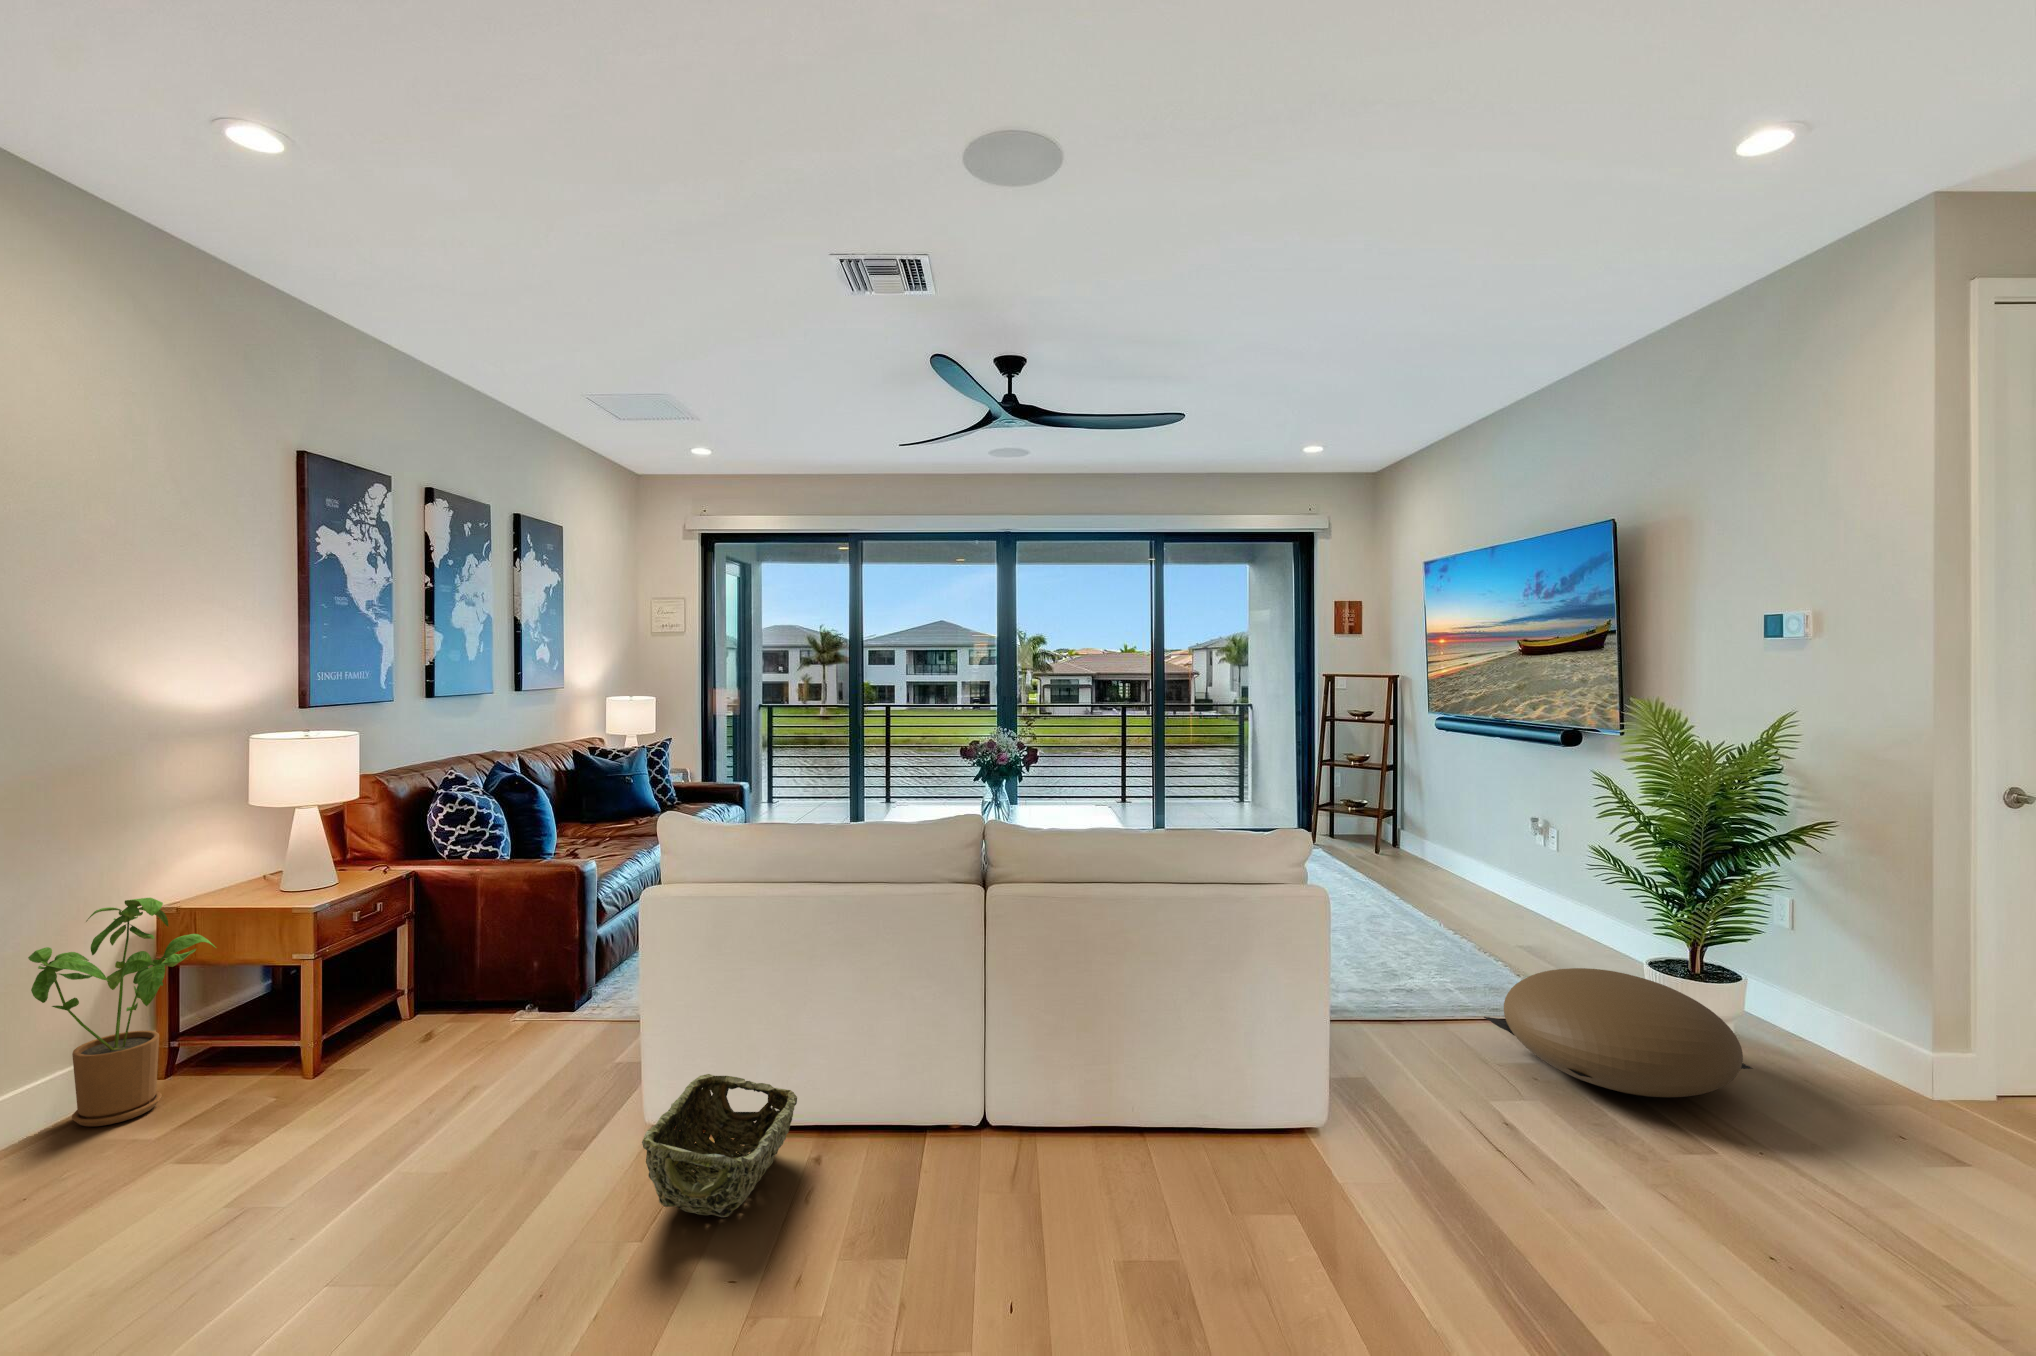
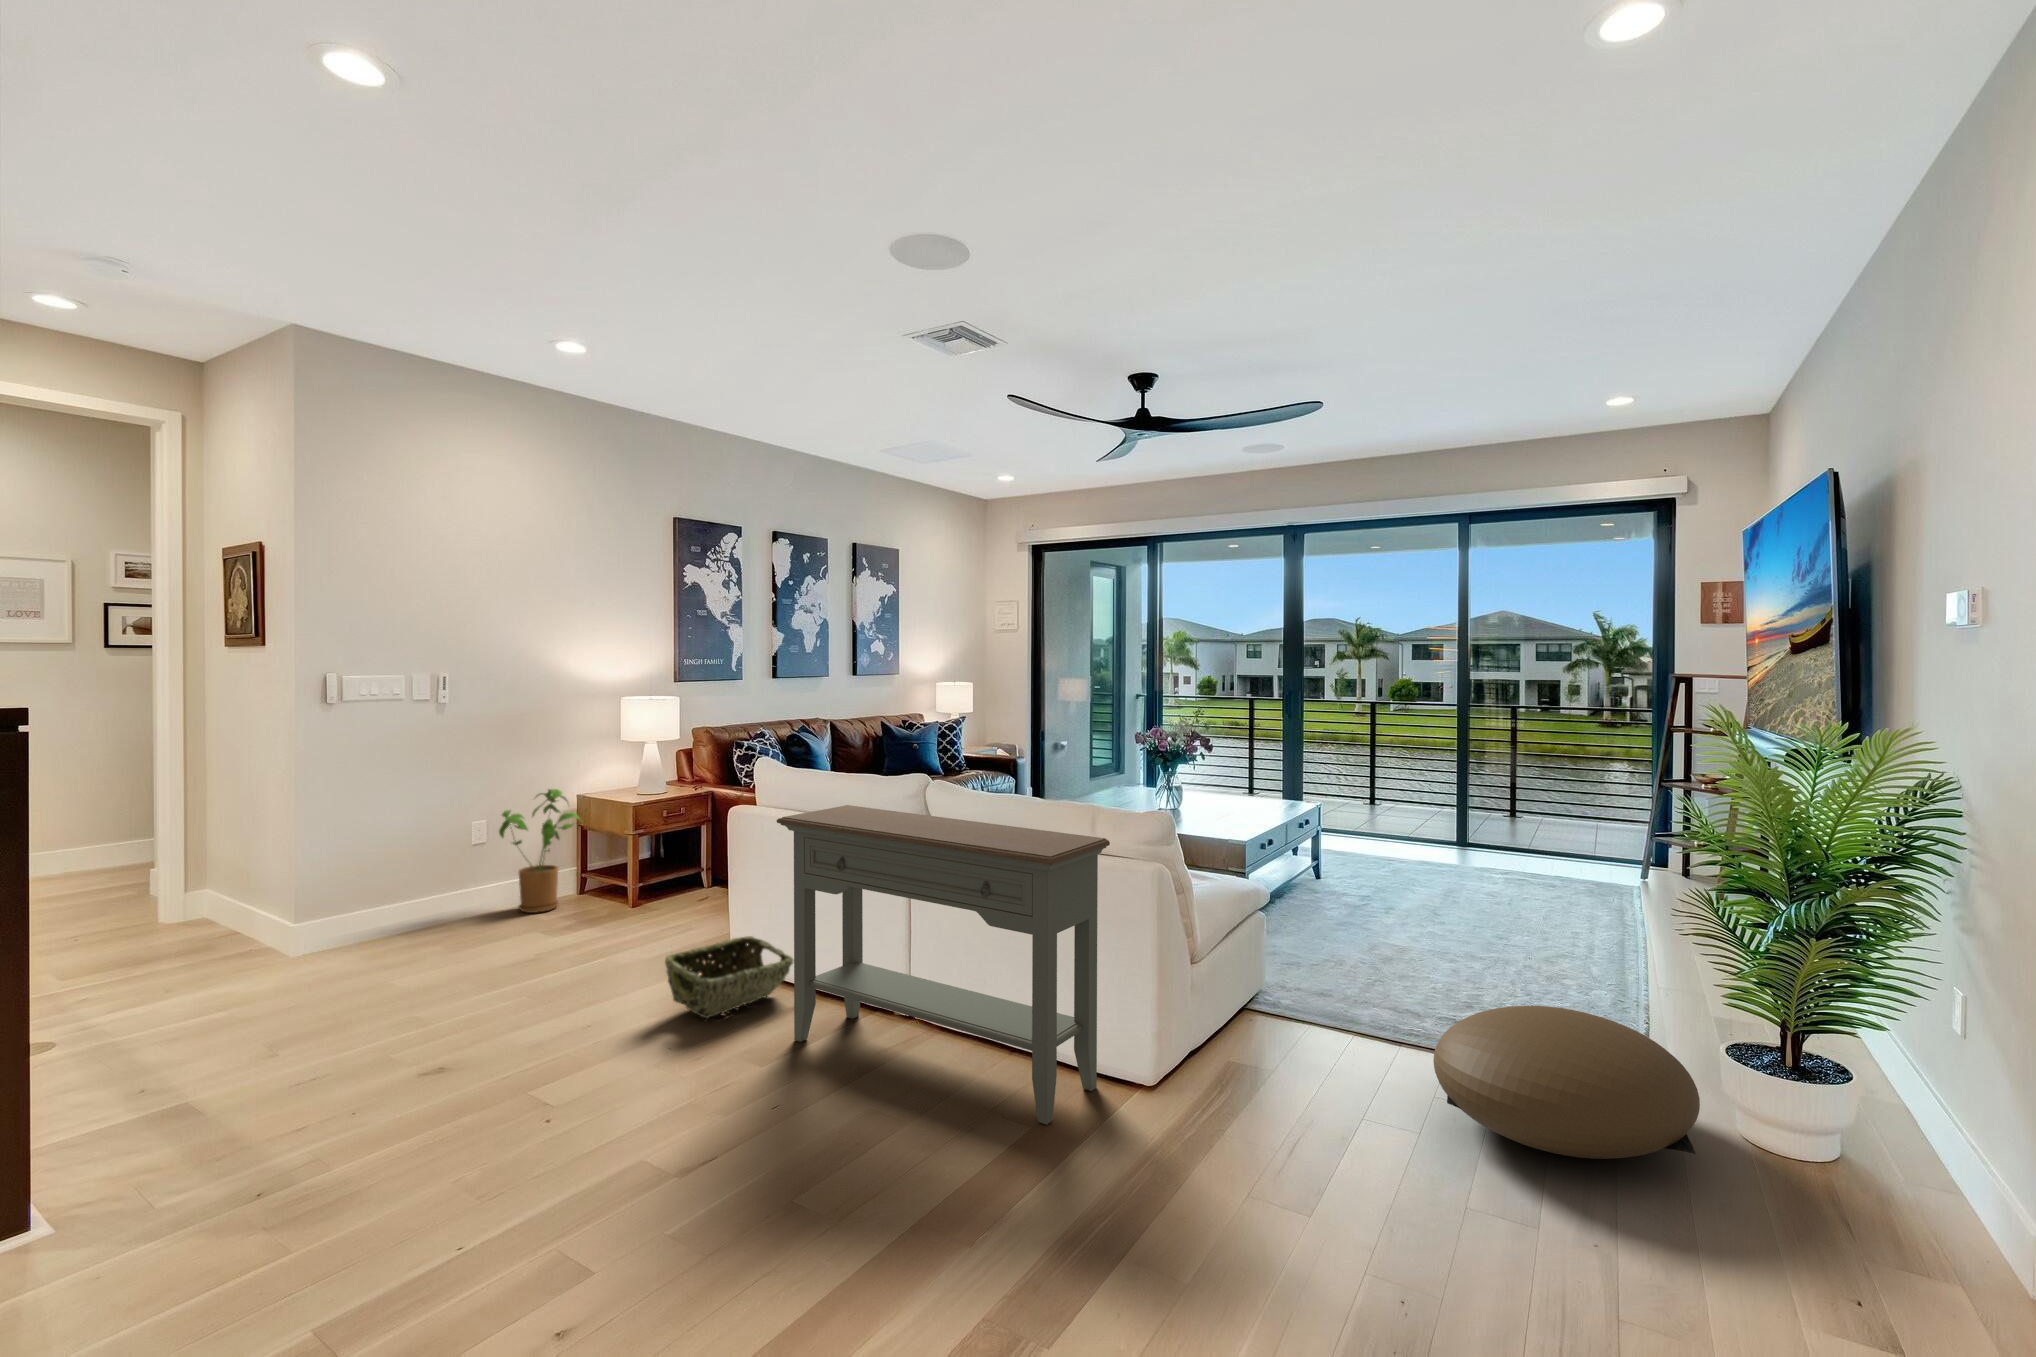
console table: none [873,868,1343,1215] -> present [777,805,1110,1125]

